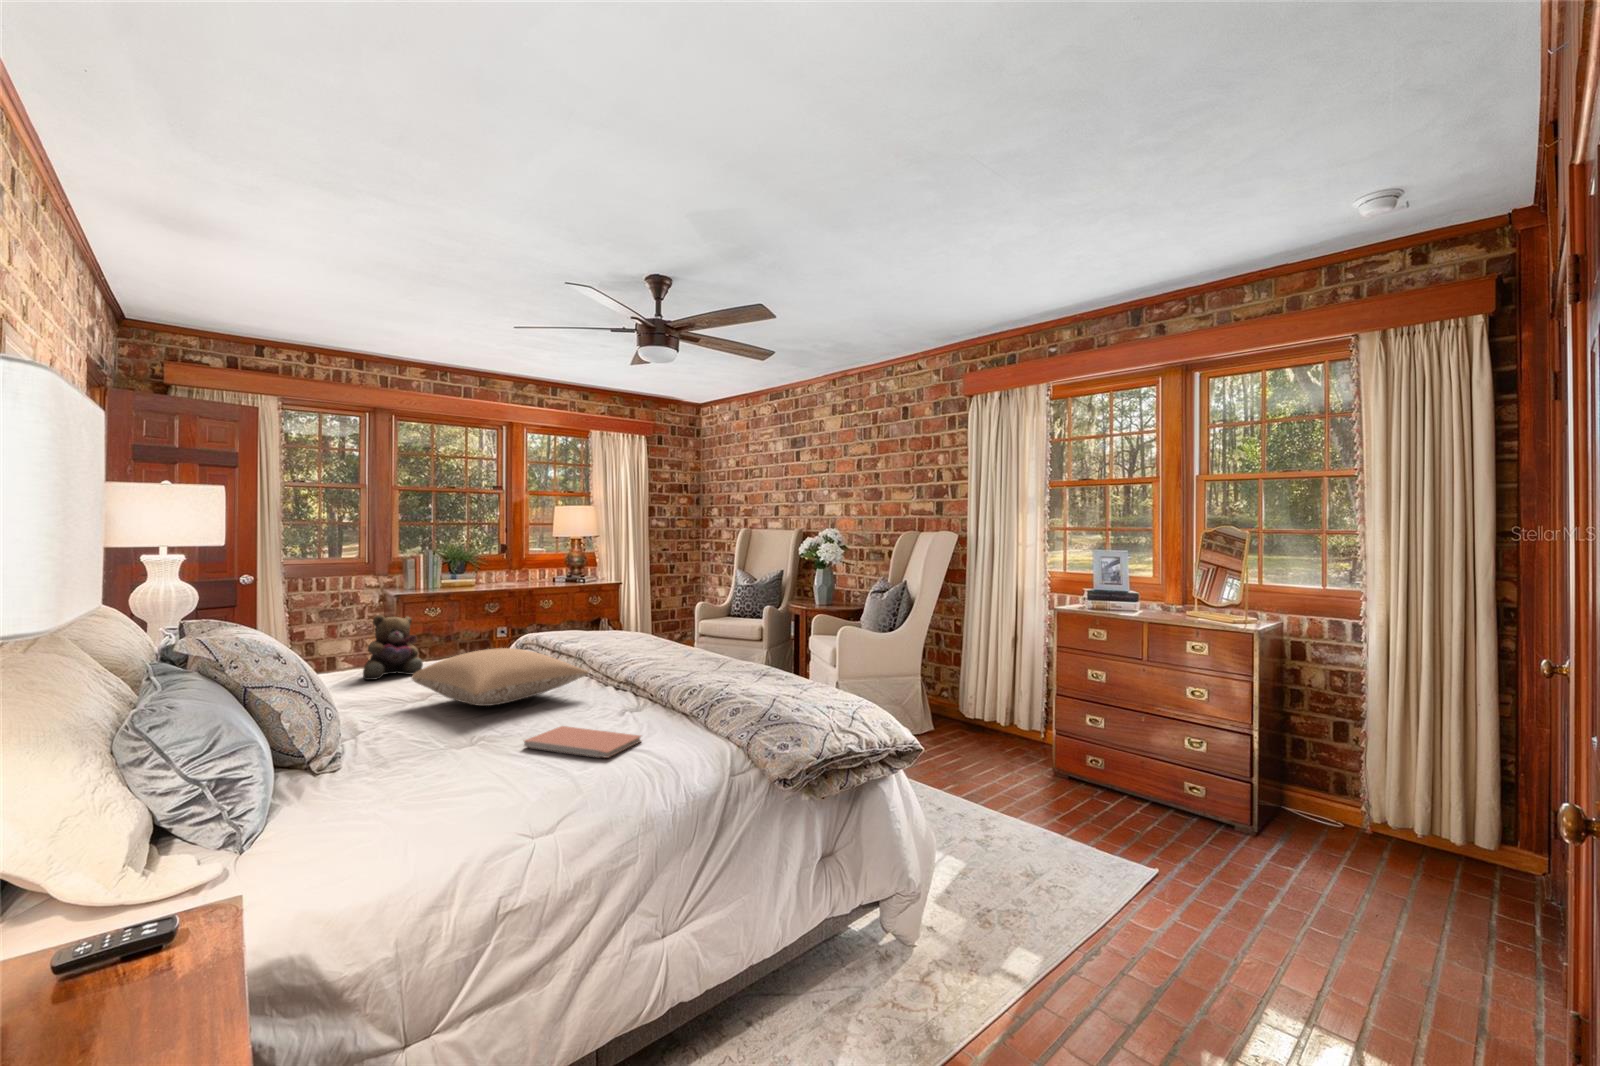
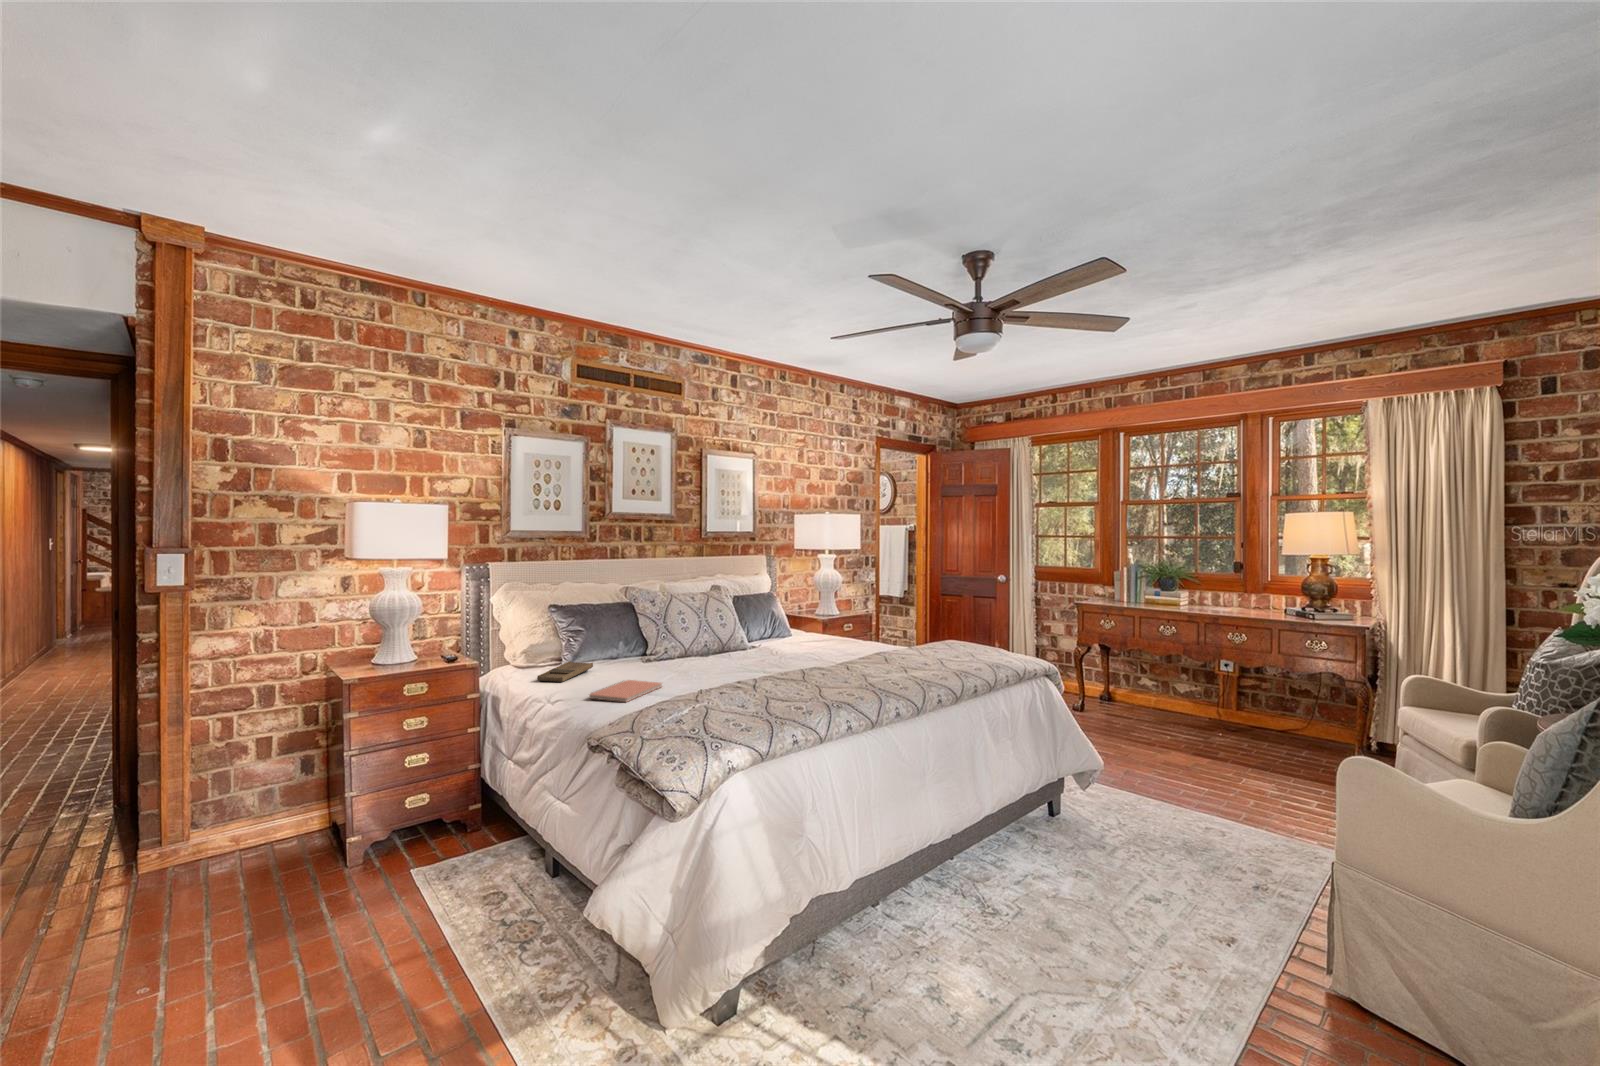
teddy bear: present [363,615,423,680] -> none [806,601,846,650]
pillow: present [412,648,588,706] -> none [686,630,813,671]
tray: none [305,765,442,807] -> present [537,661,593,682]

